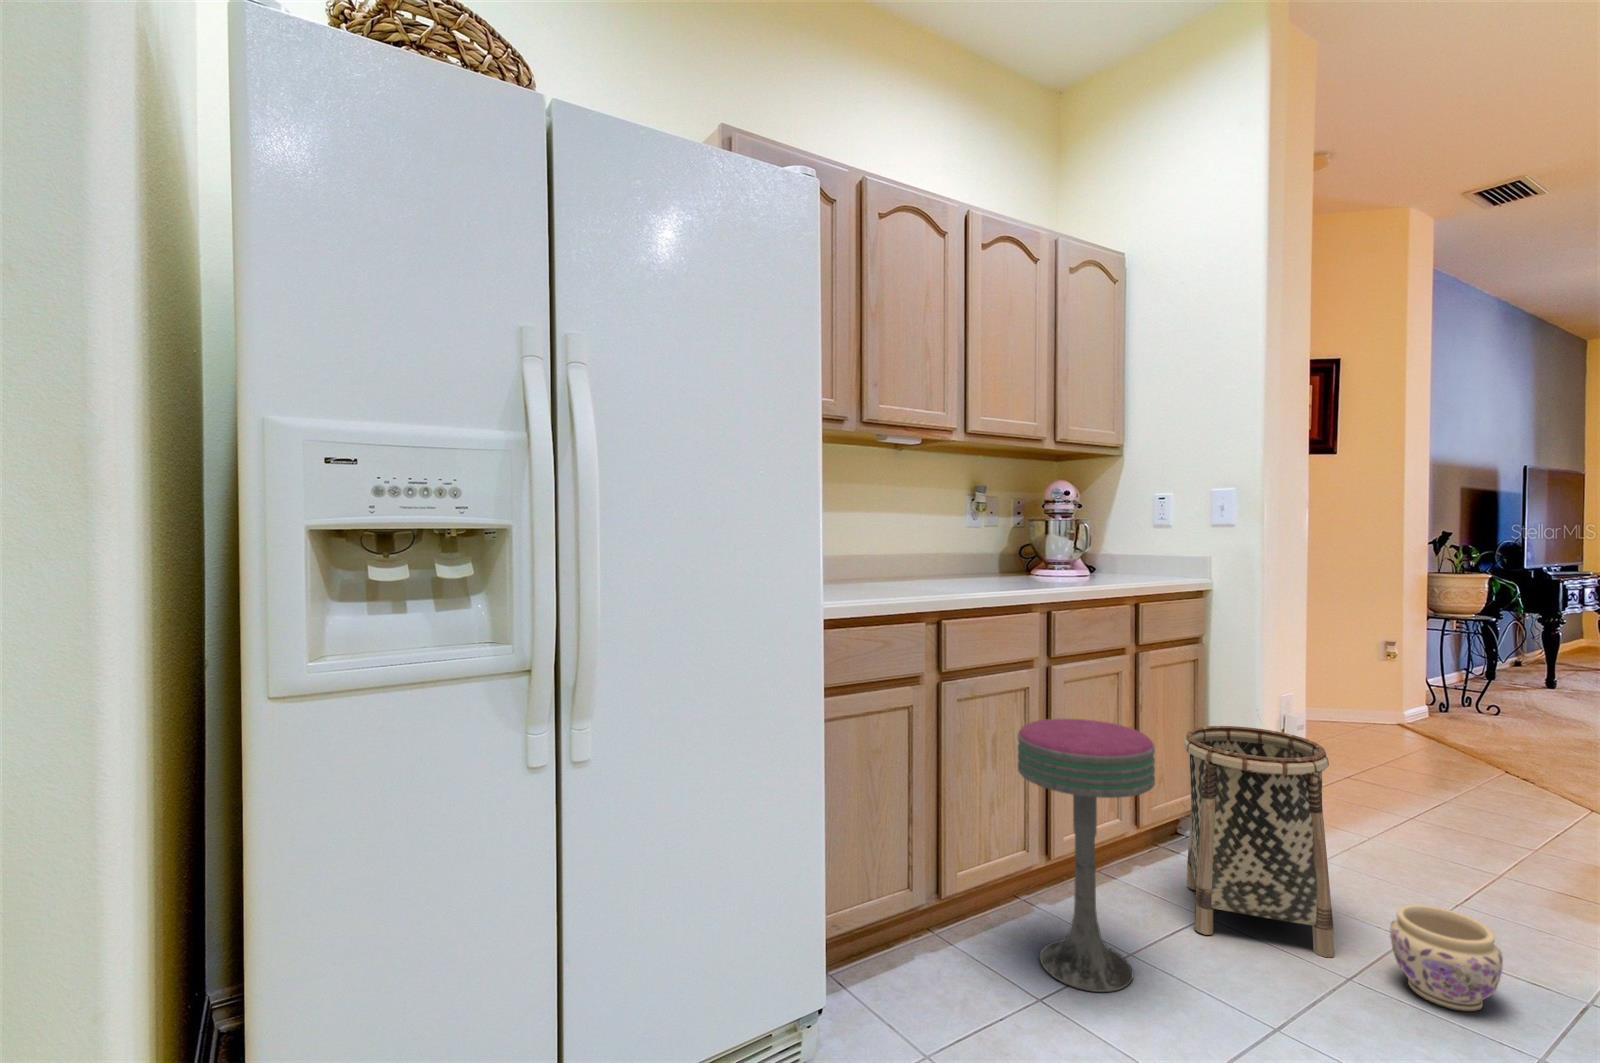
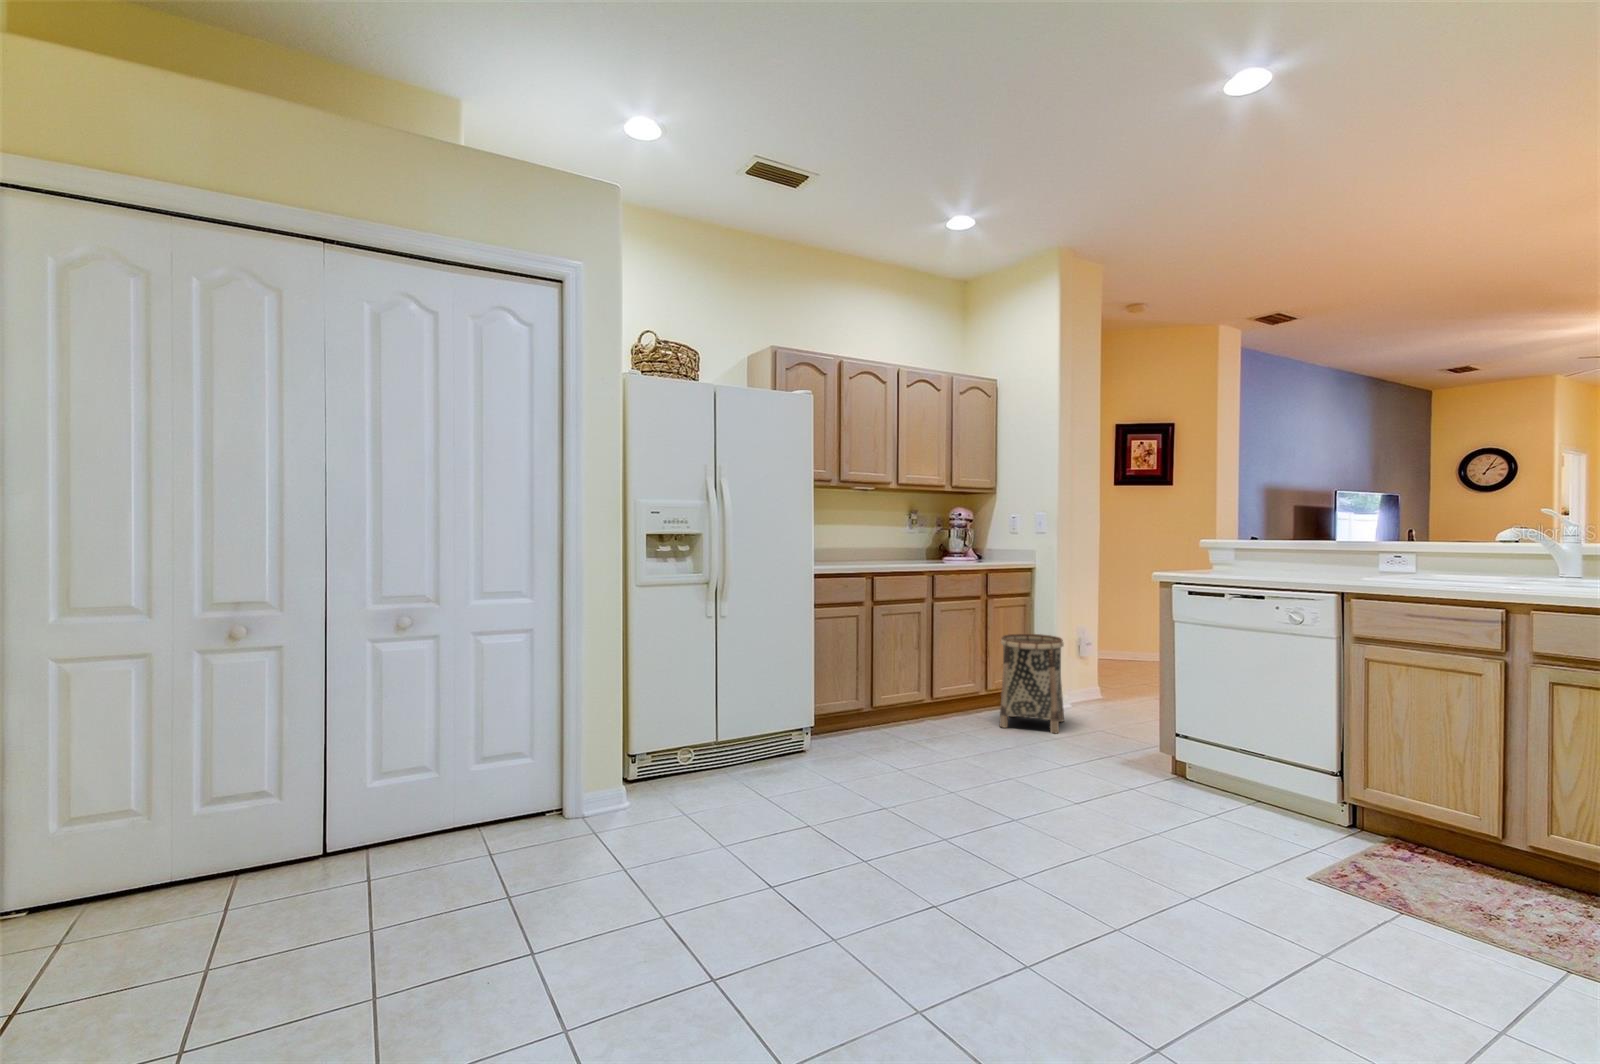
bar stool: present [1018,719,1155,992] -> none [909,624,969,740]
planter: present [1390,904,1503,1012] -> none [1075,706,1116,745]

